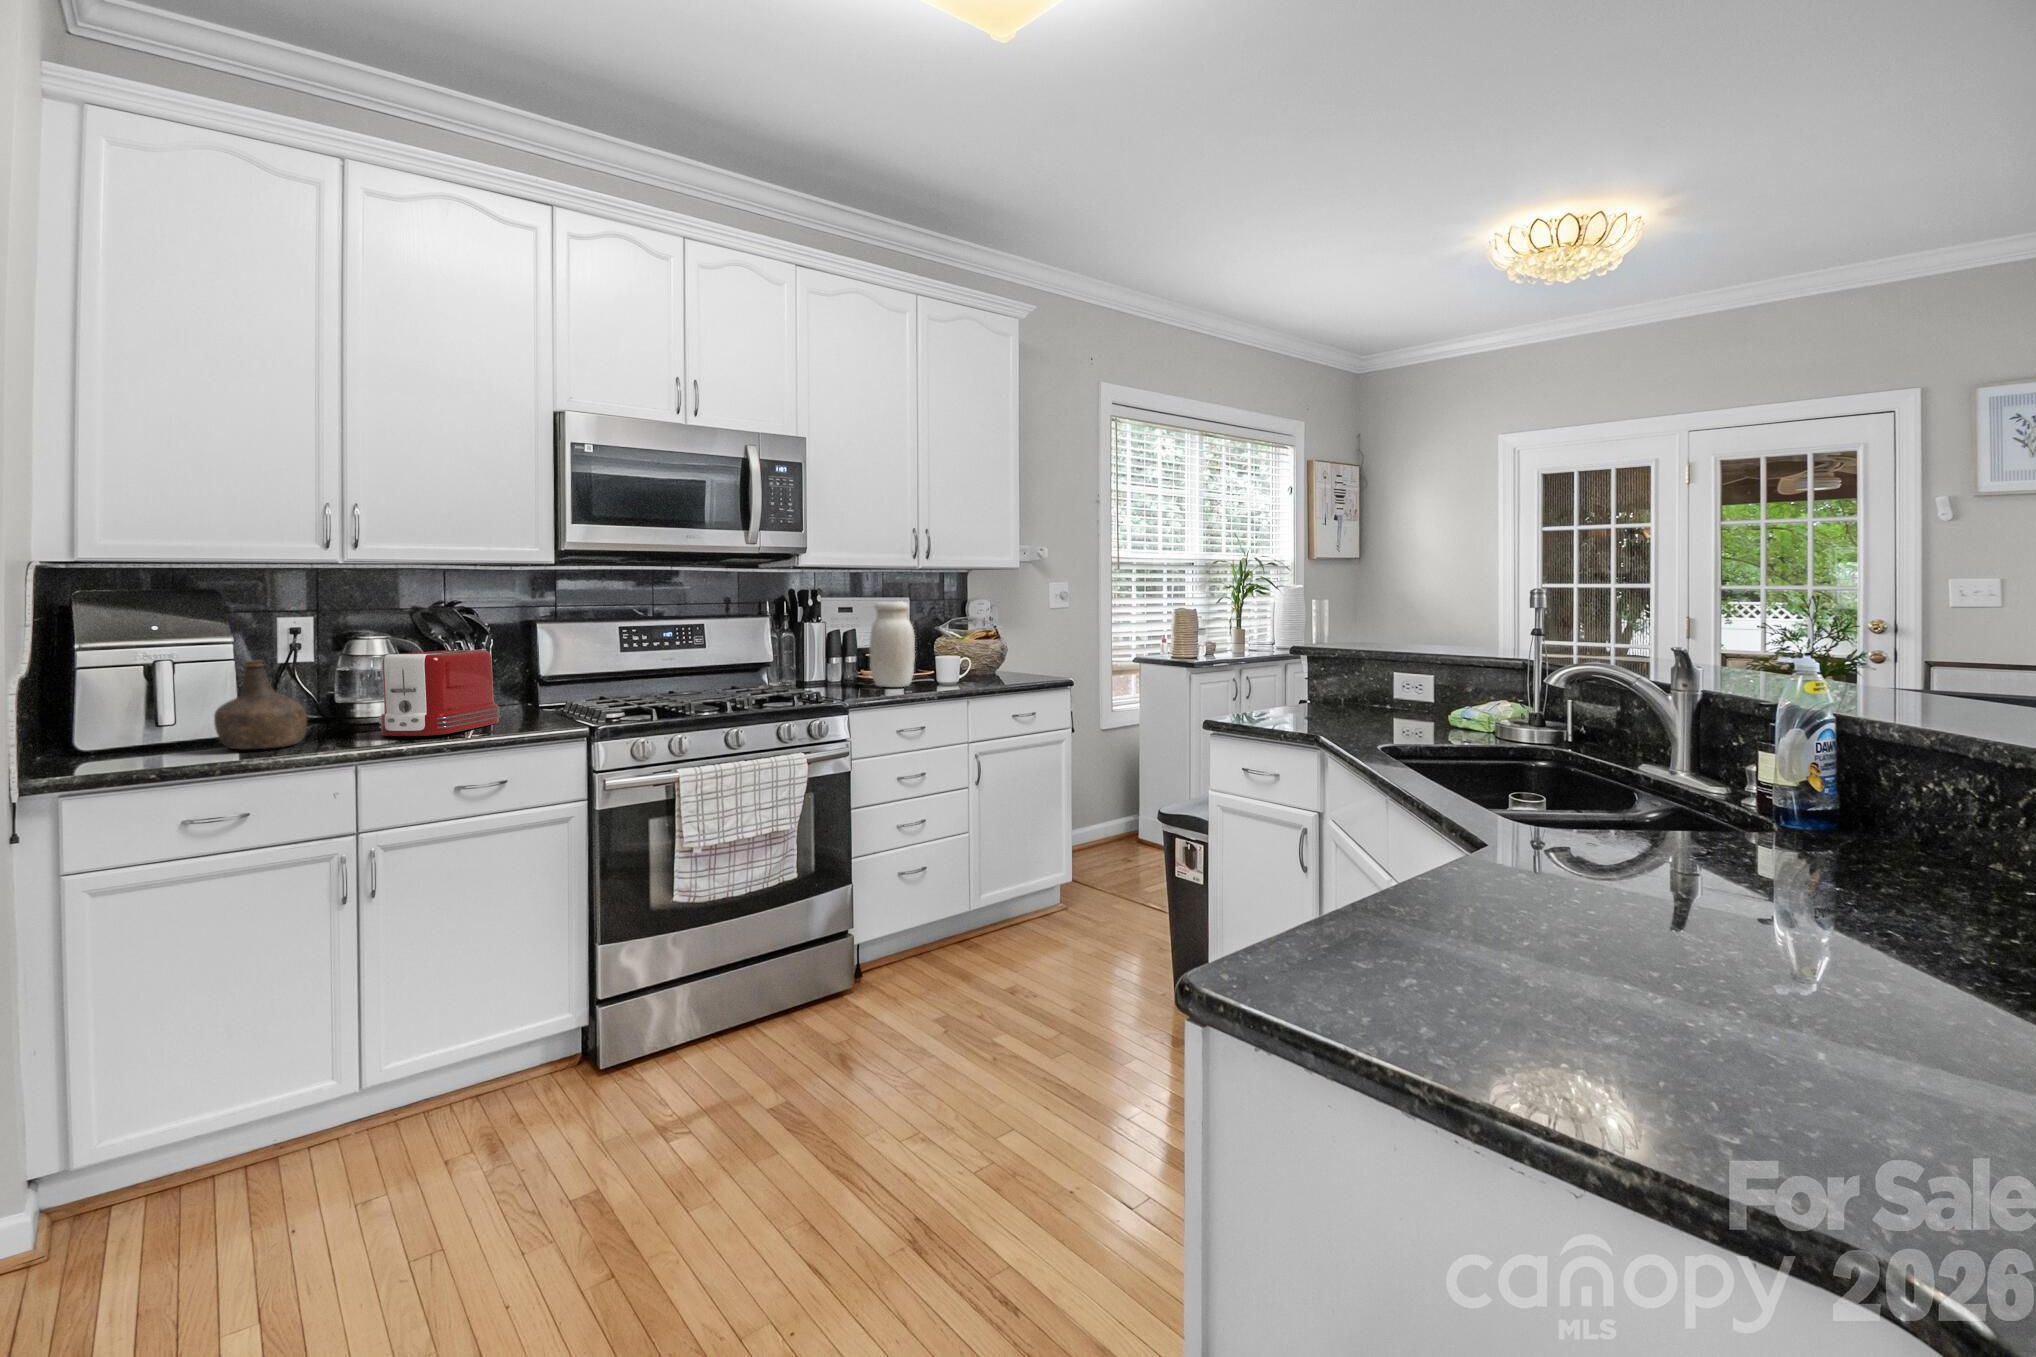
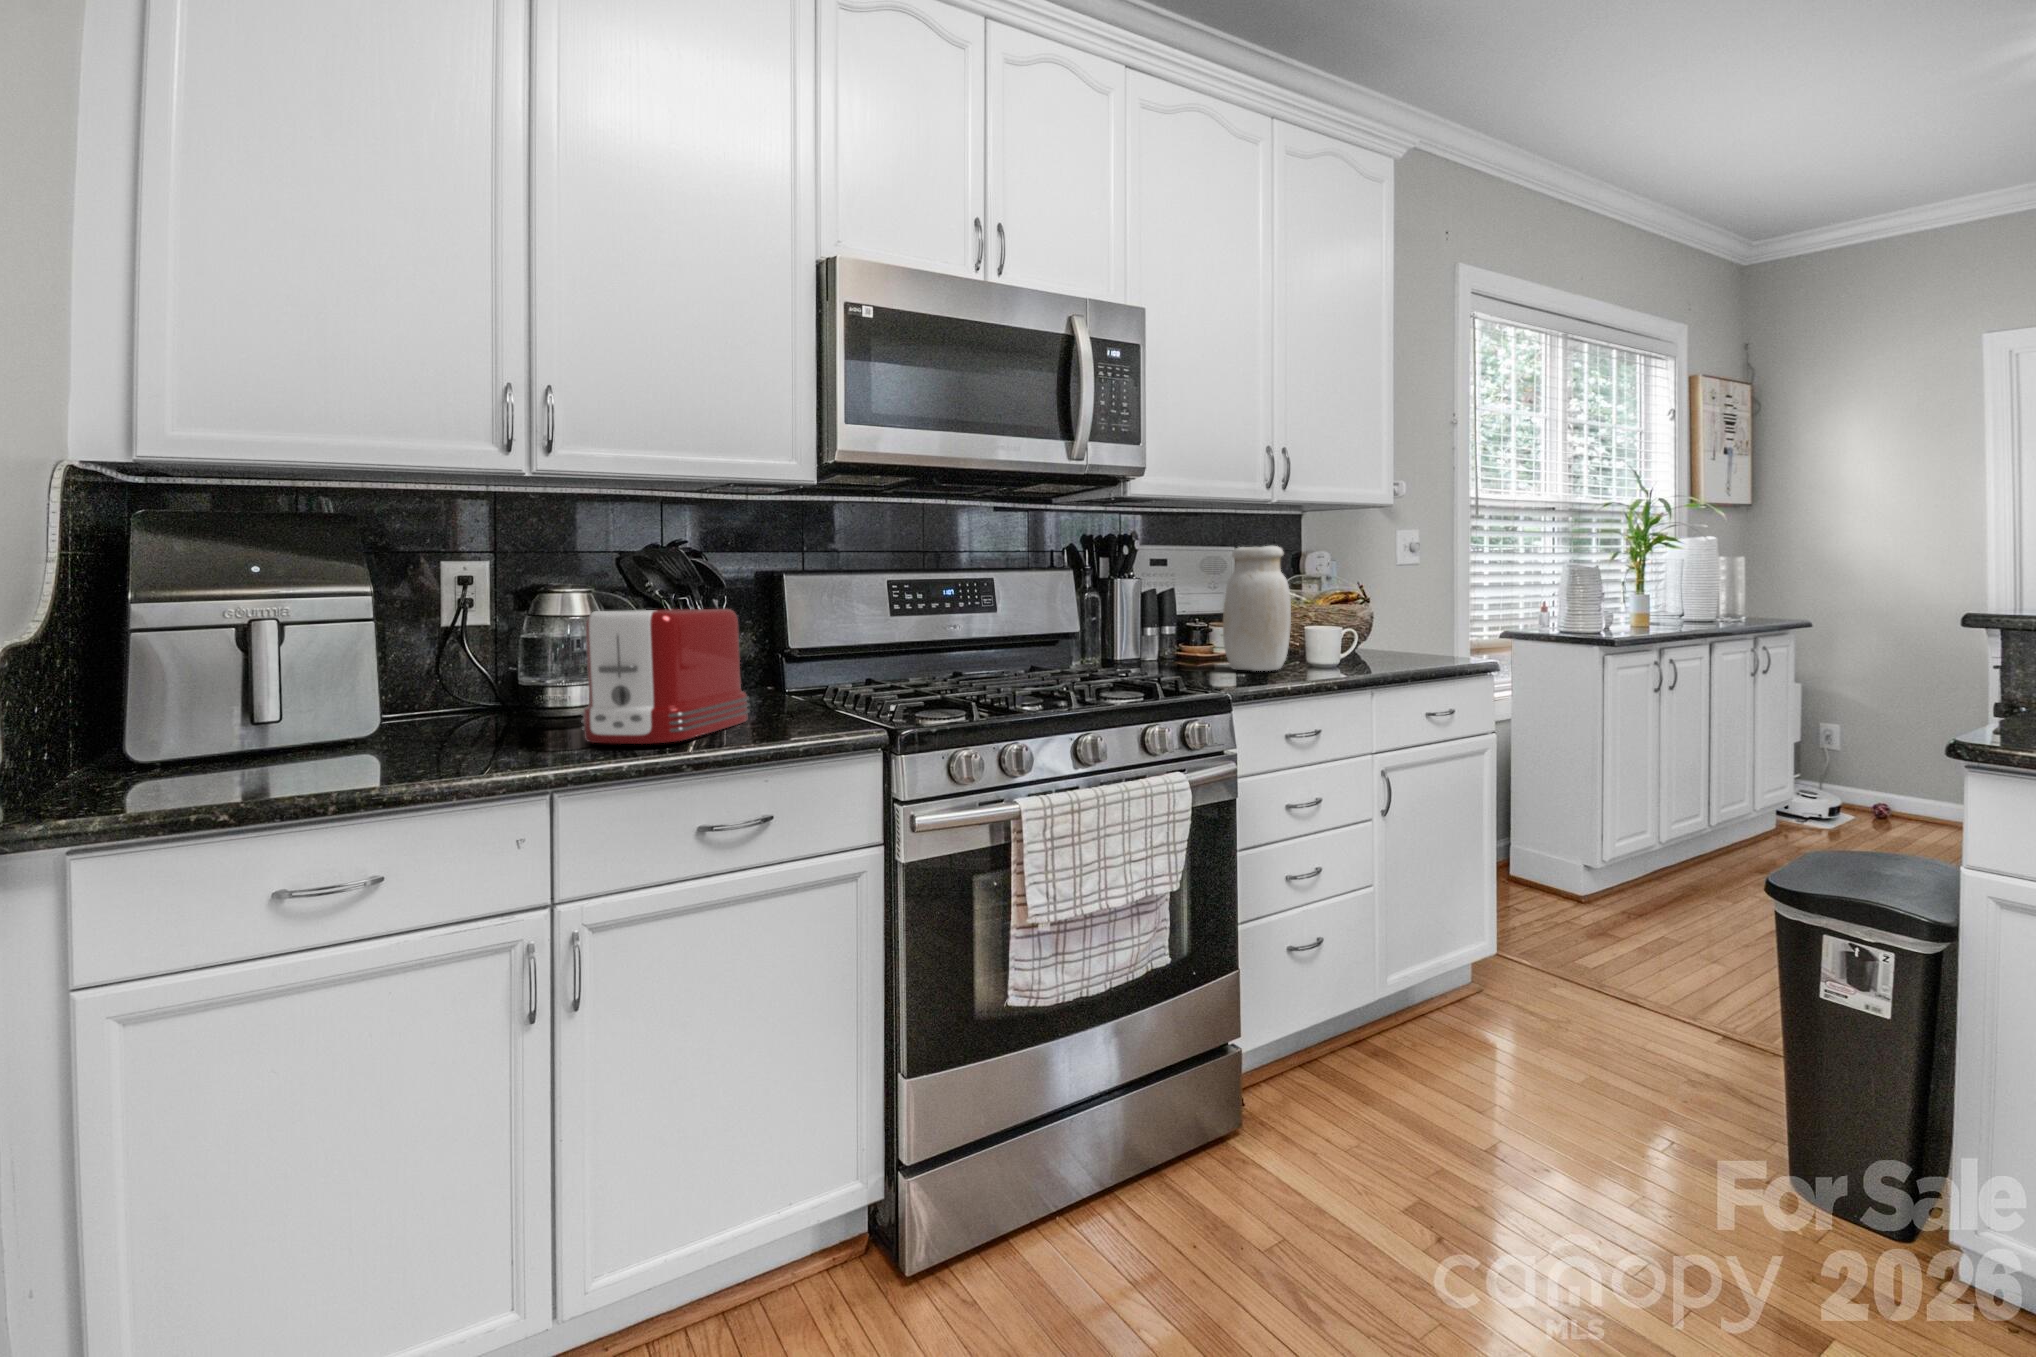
bottle: present [214,660,307,750] -> none [334,617,475,765]

